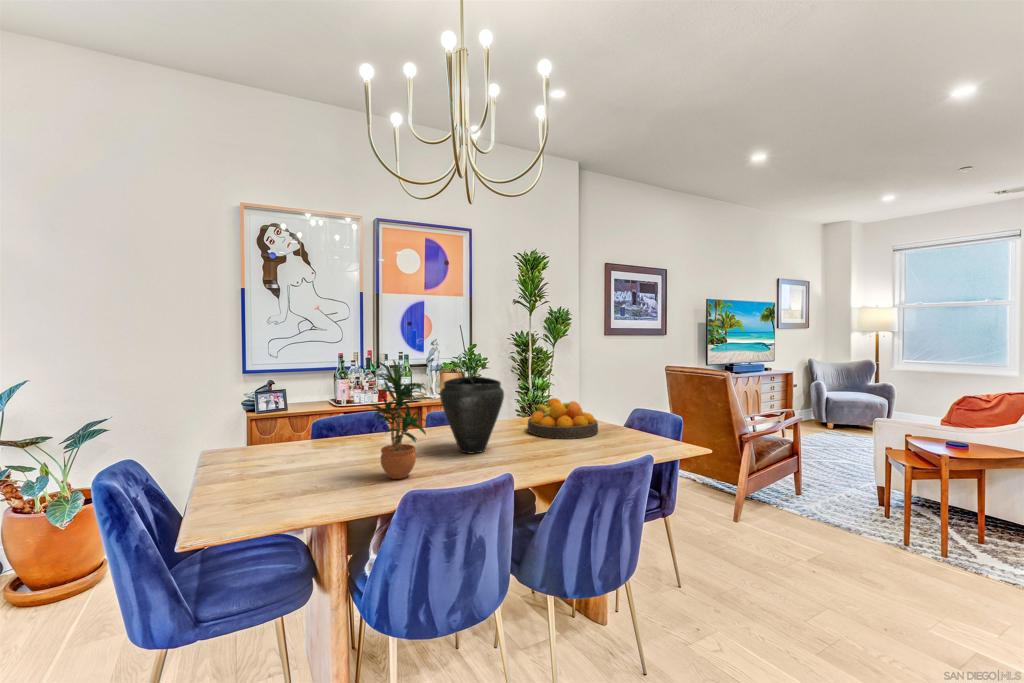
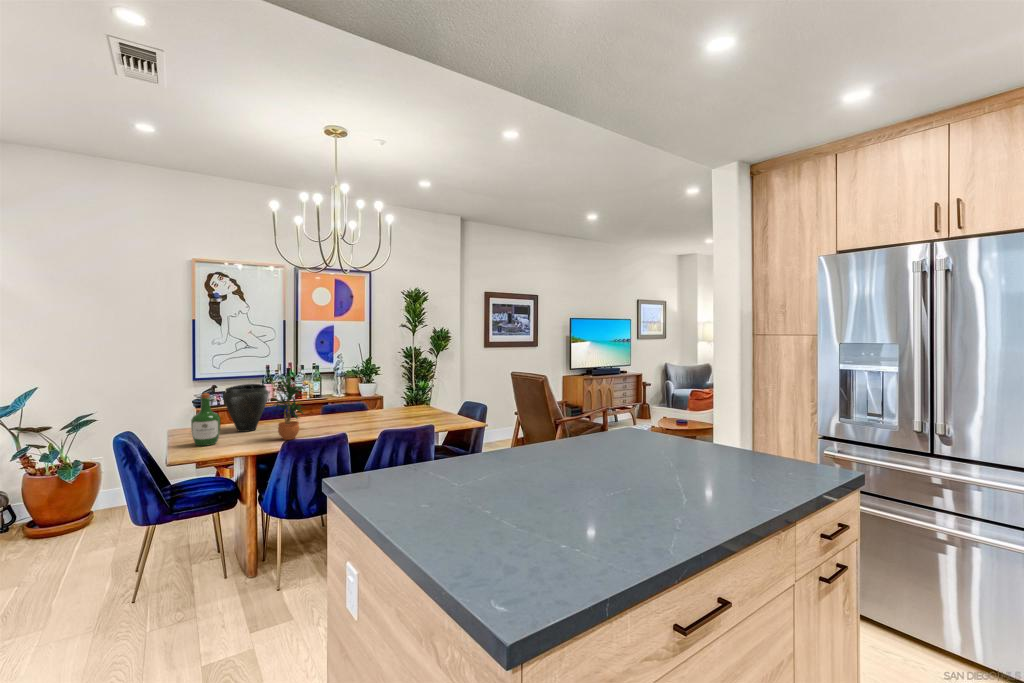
vase: present [440,377,504,453] -> present [223,384,269,432]
wine bottle: none [232,394,283,490] -> present [191,393,221,446]
fruit bowl: present [527,398,598,439] -> none [387,395,432,420]

